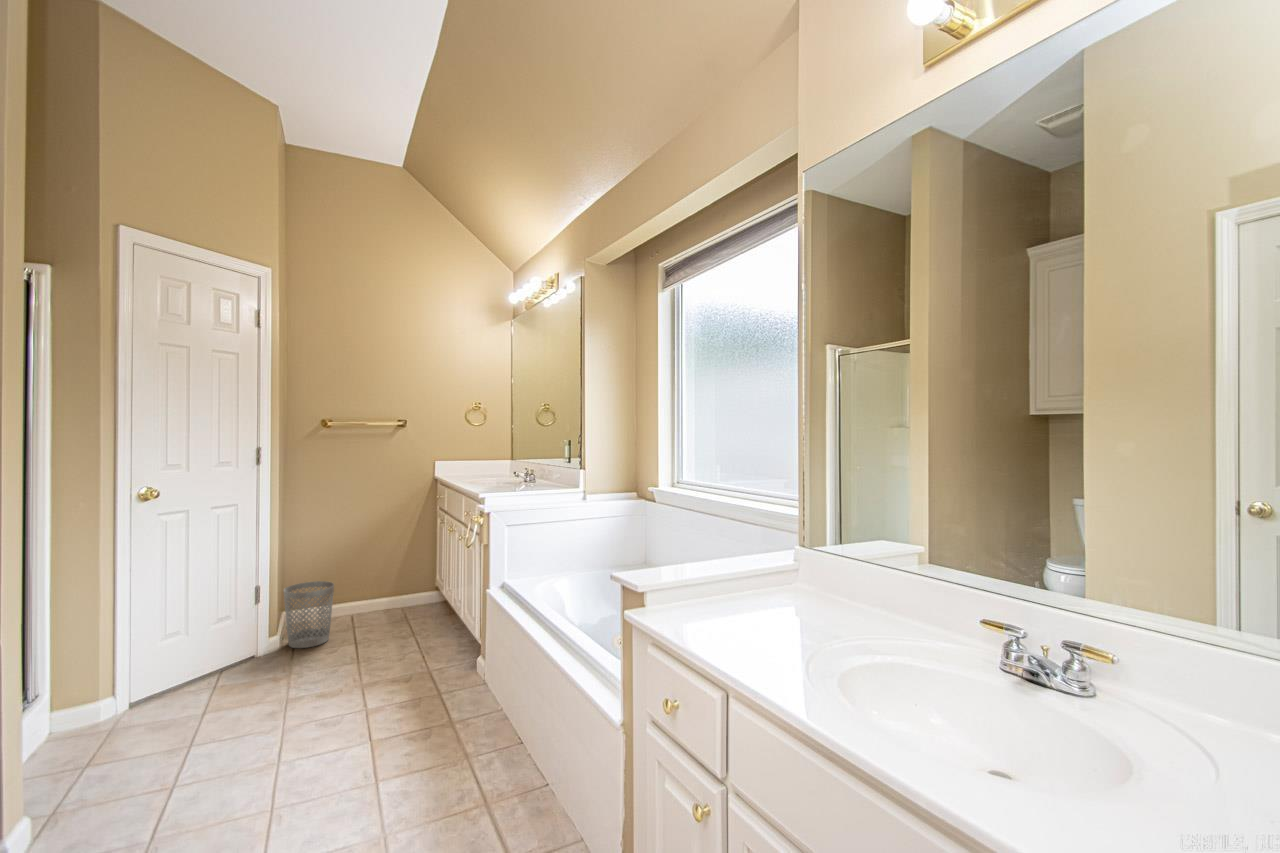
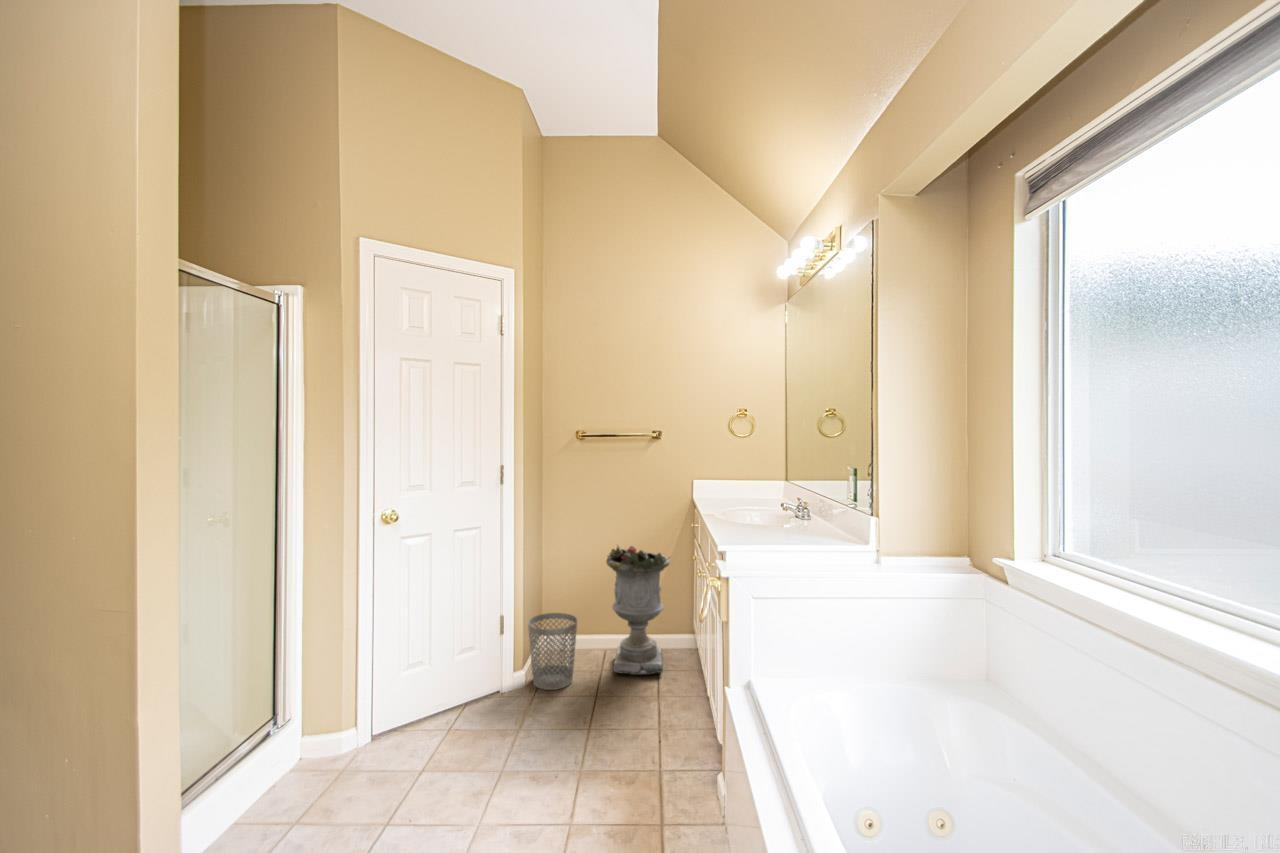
planter: none [359,517,422,626] -> present [606,545,669,675]

